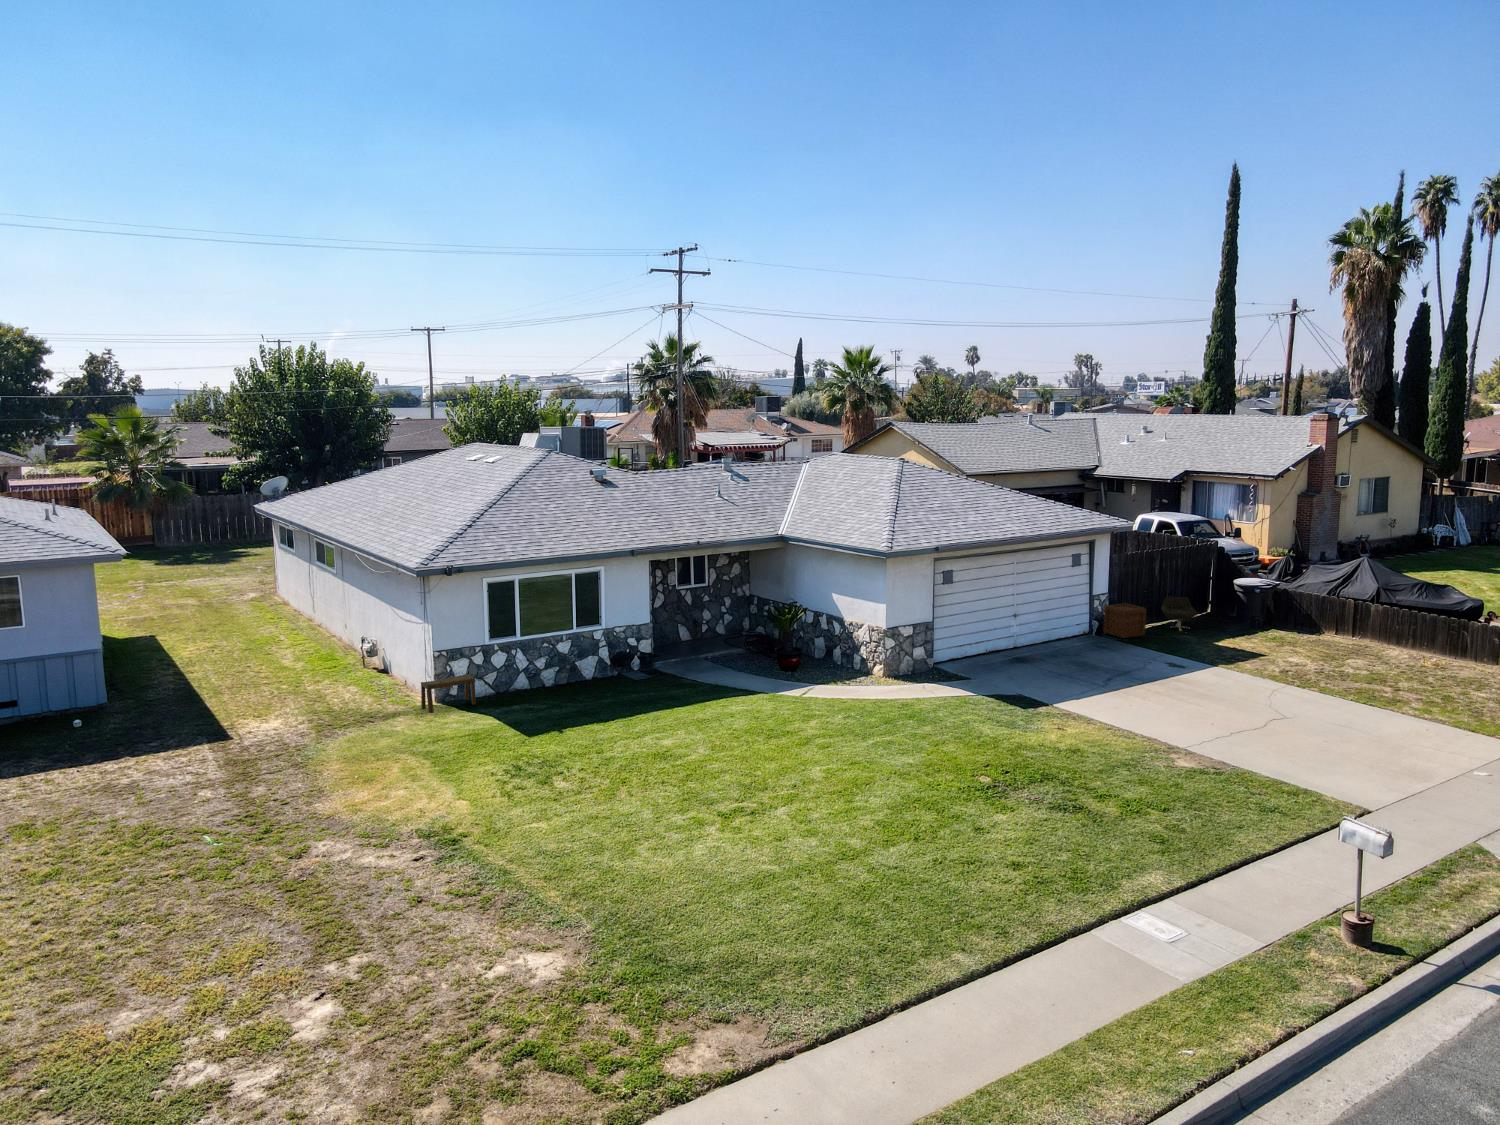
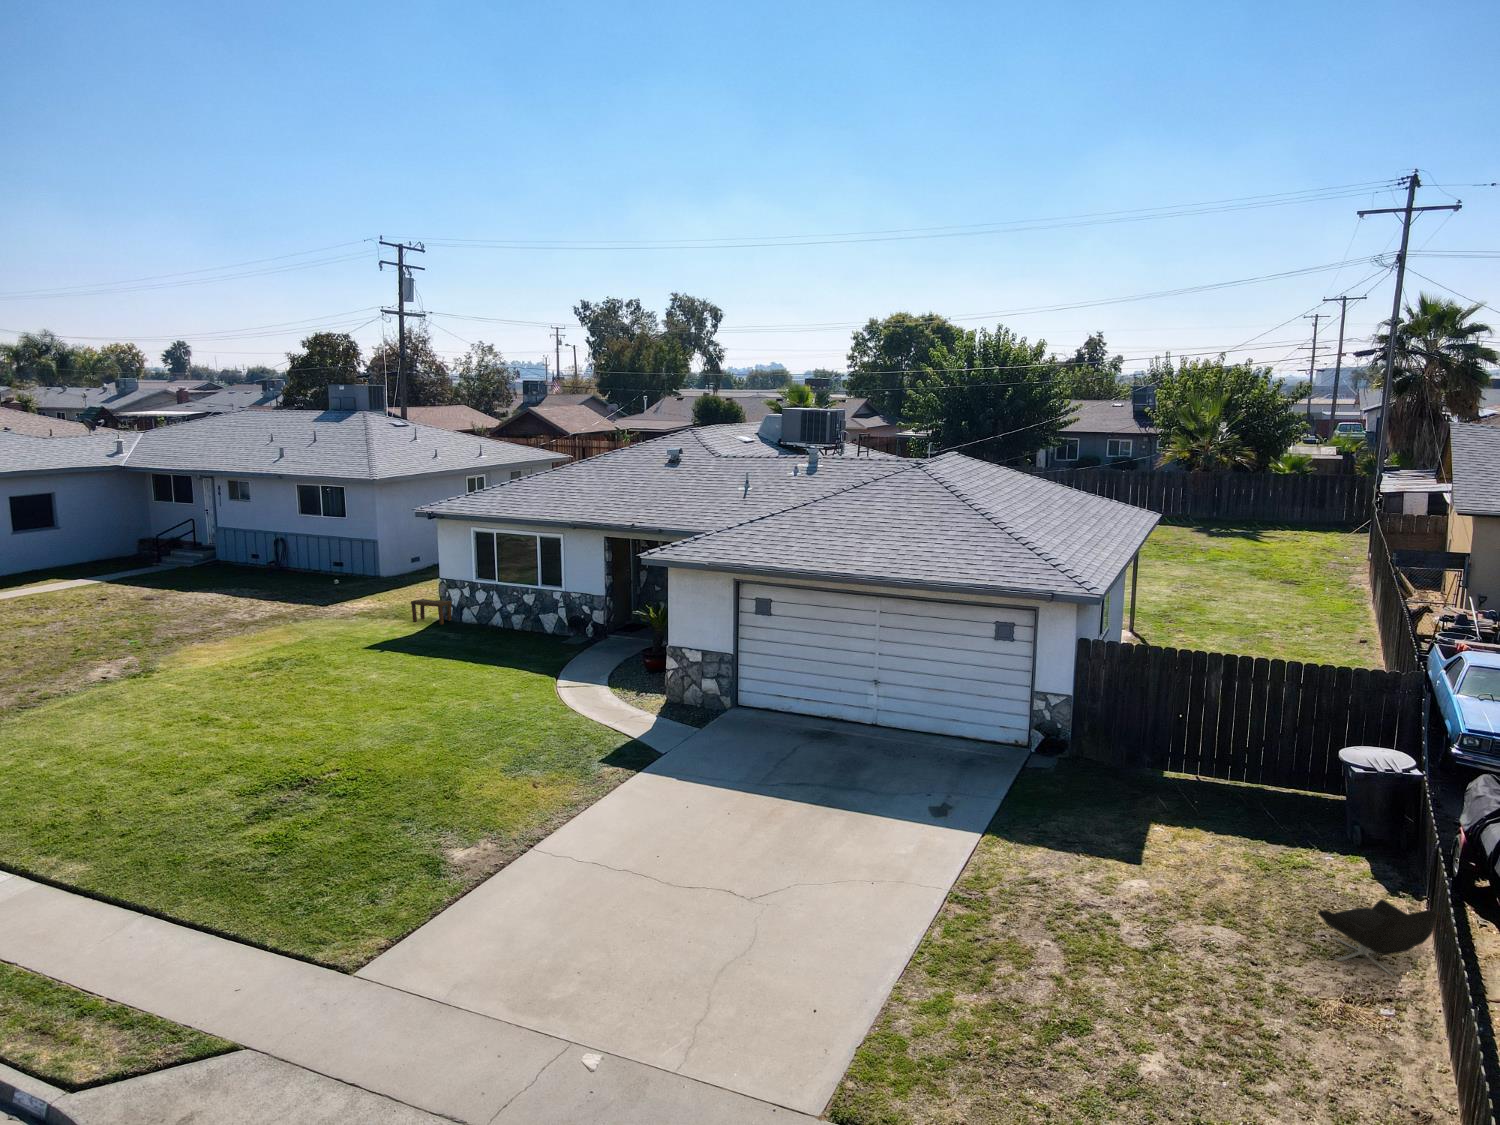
lounge chair: present [1161,597,1198,630] -> present [1318,900,1437,975]
wooden crate: present [1103,604,1146,638] -> none [1041,713,1103,777]

